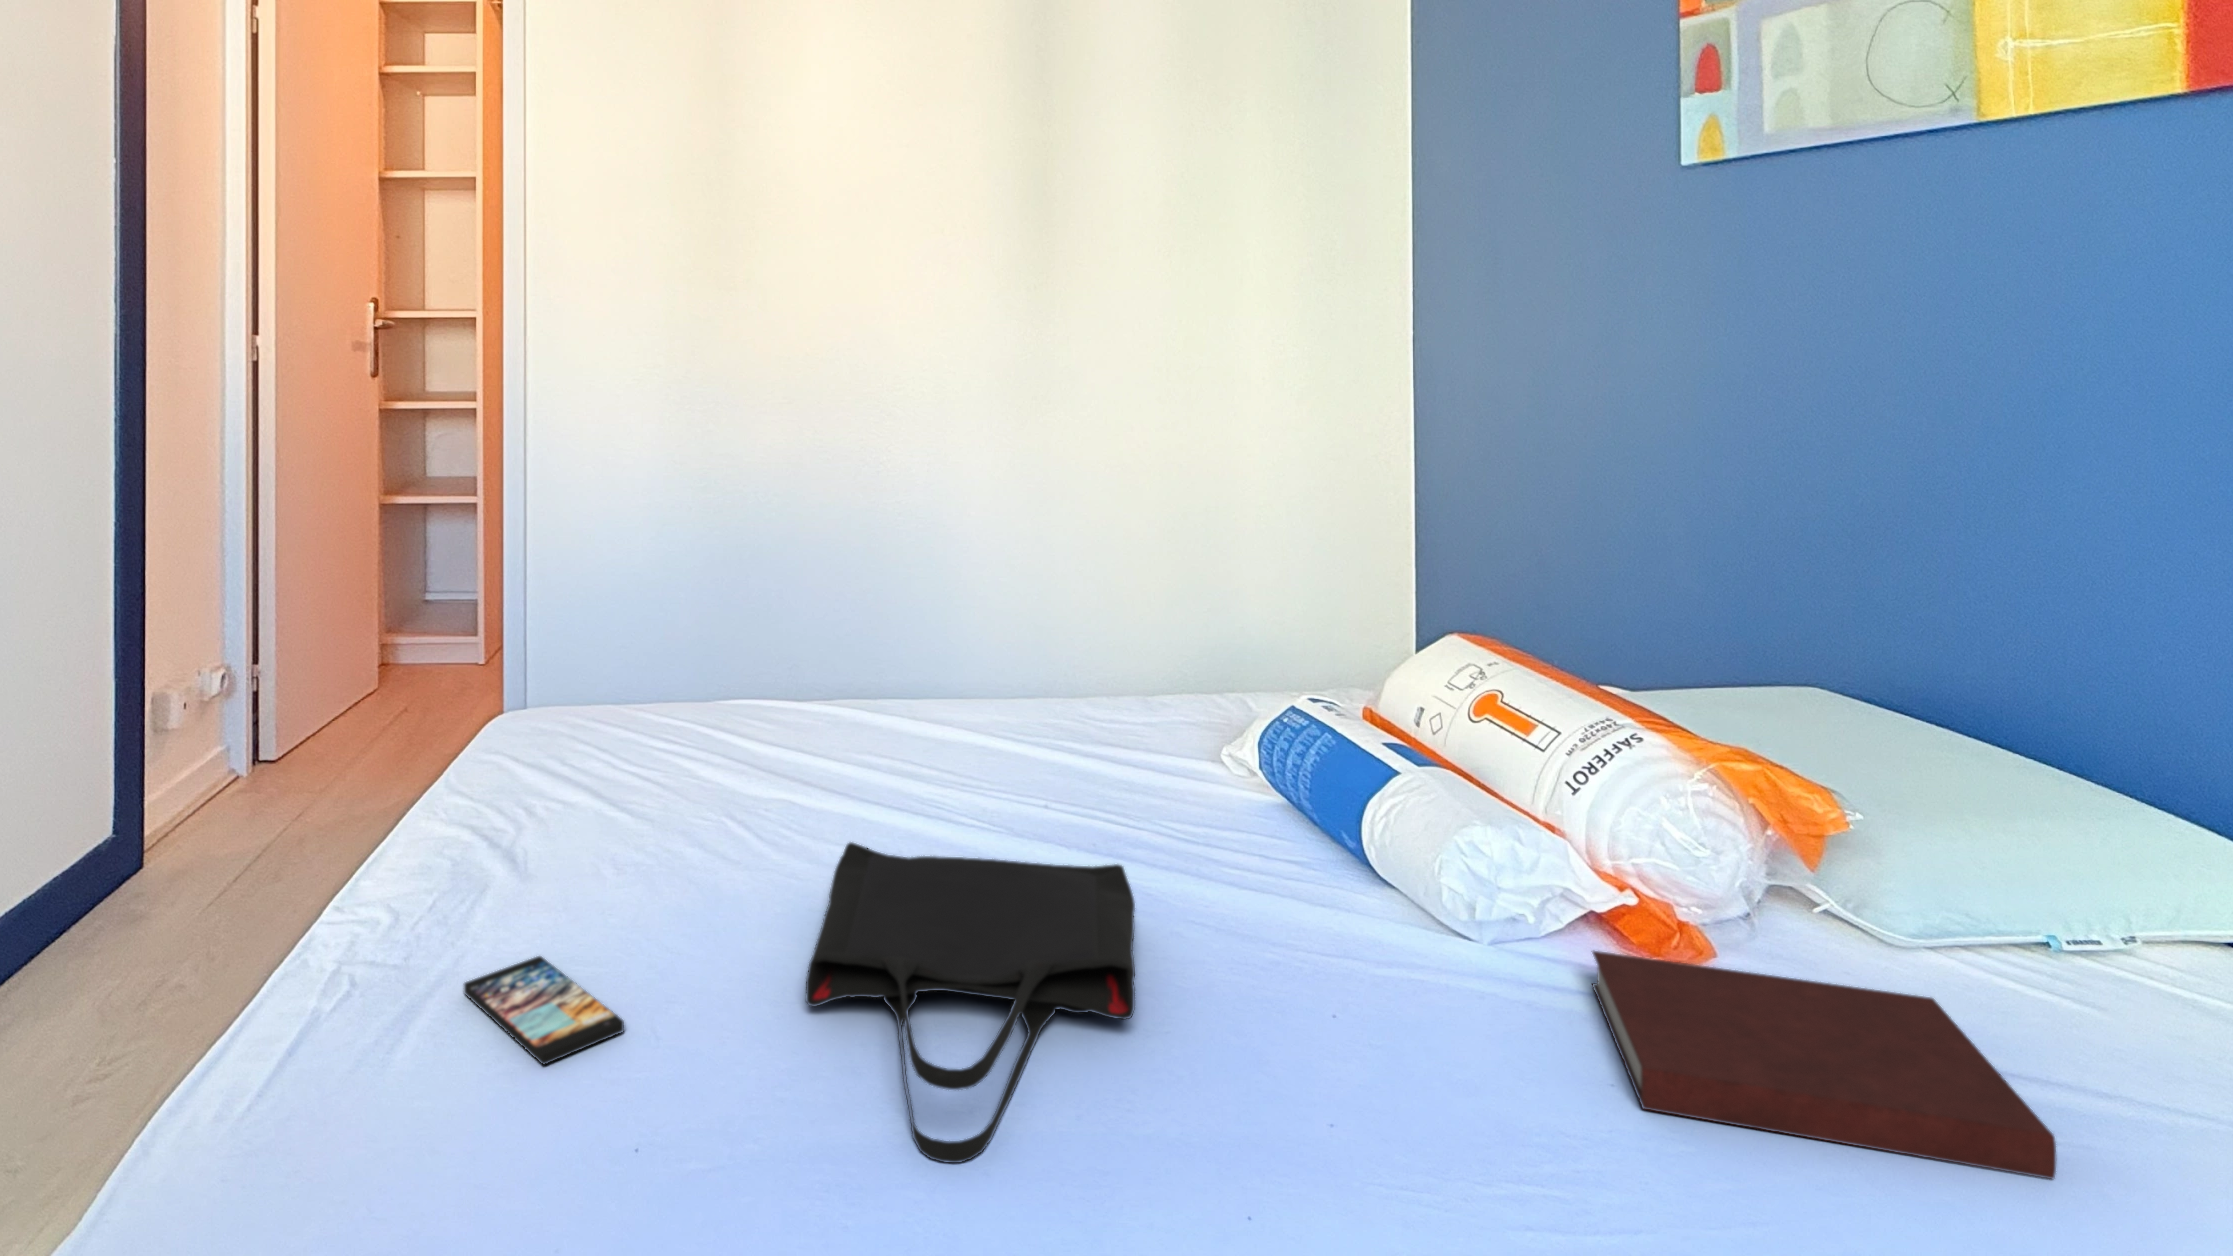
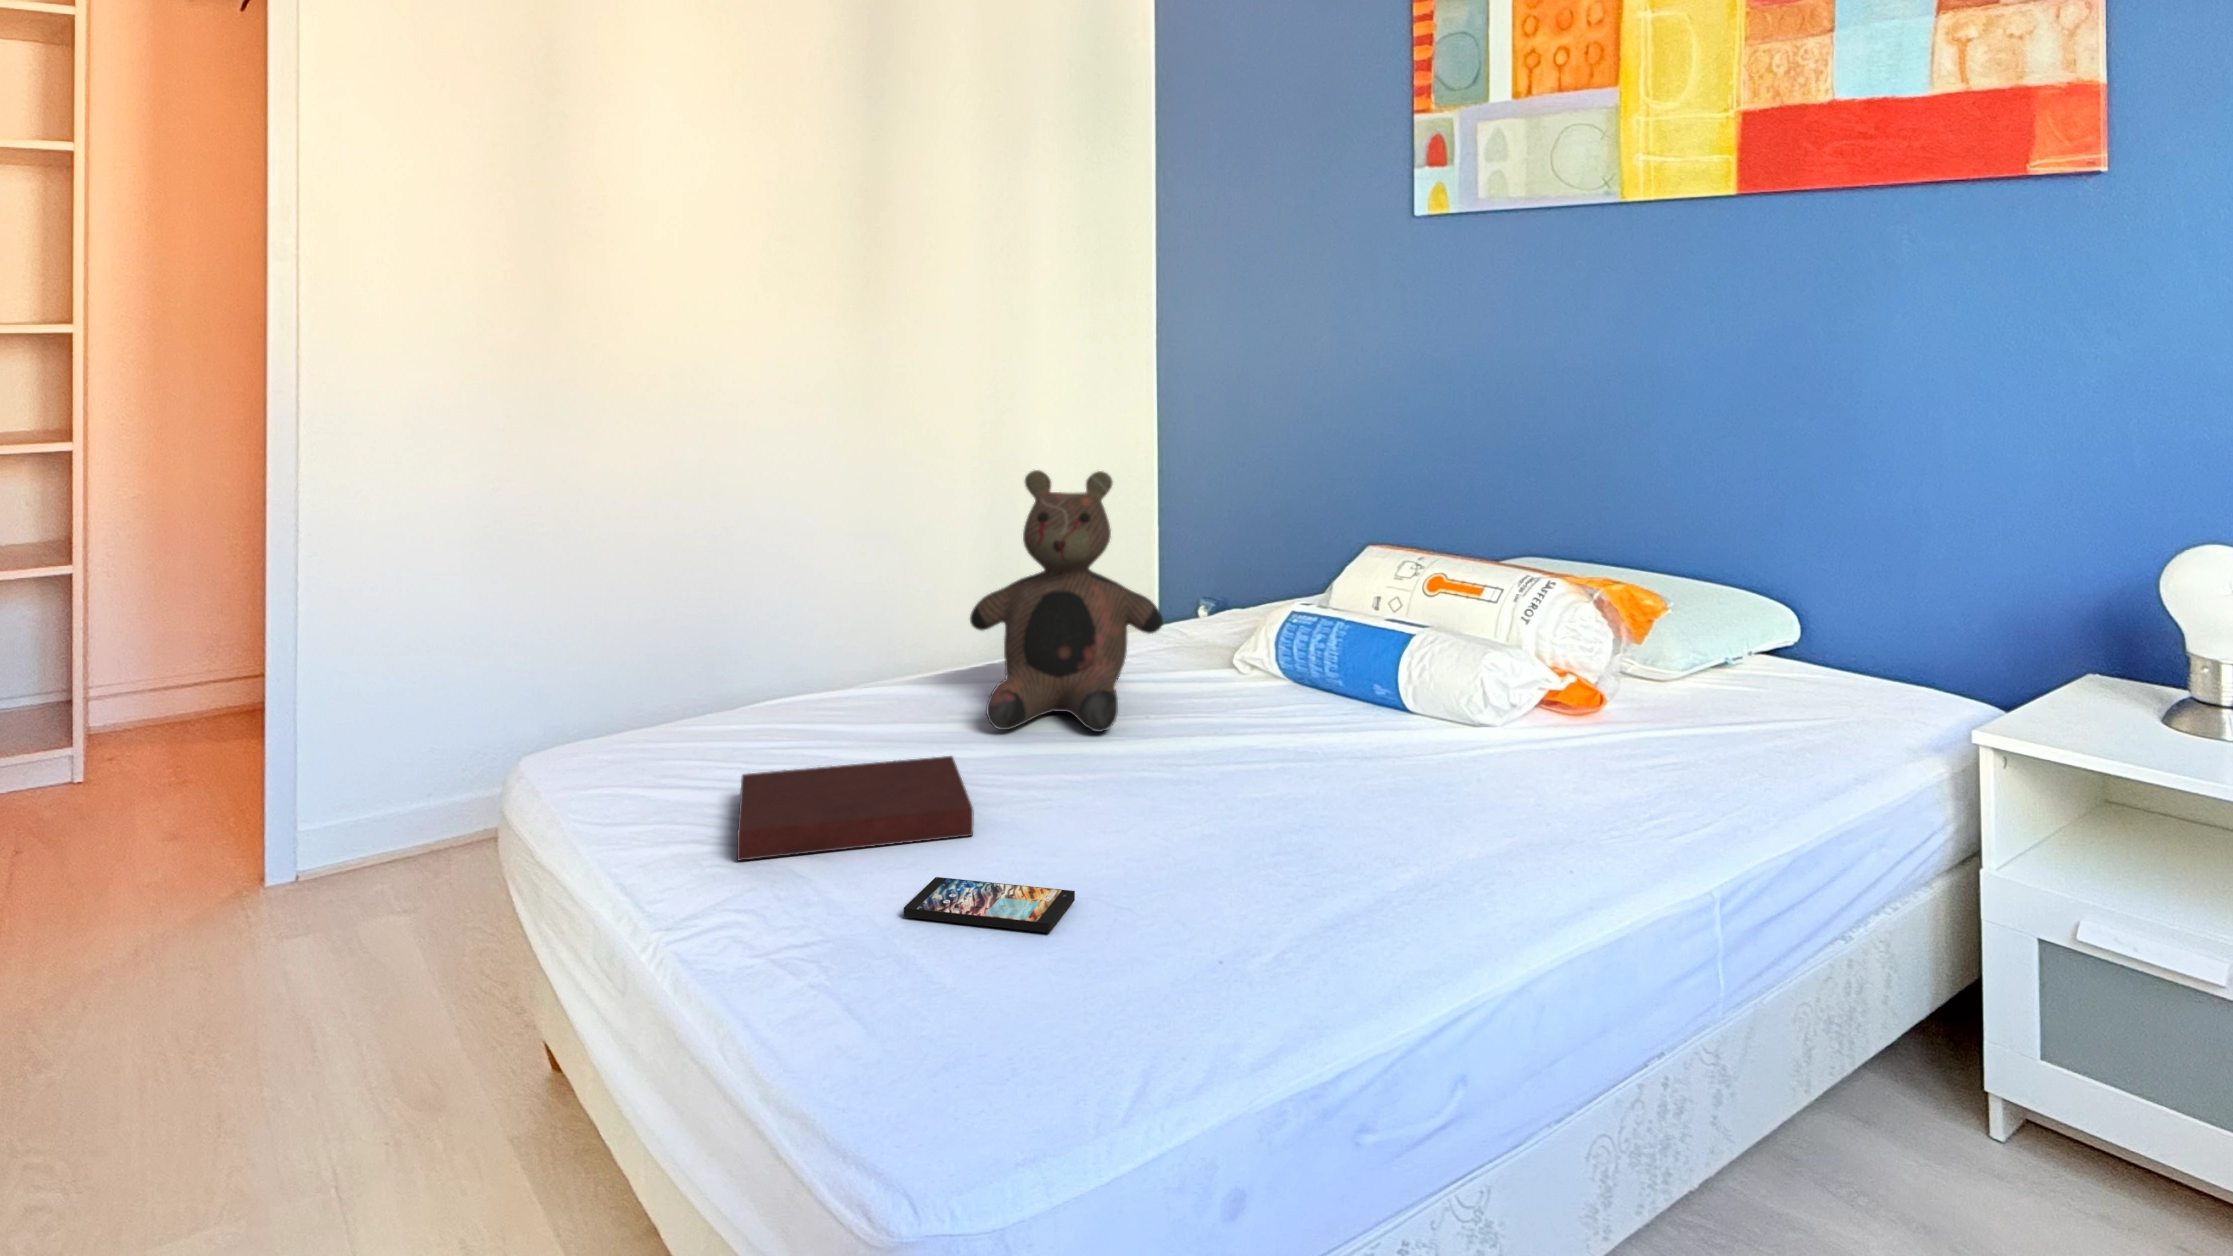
teddy bear: none [839,497,1071,819] -> present [970,470,1163,732]
tote bag: present [806,842,1135,1163] -> none [1109,720,1394,897]
notebook: present [1593,951,2056,1179] -> present [737,756,974,861]

